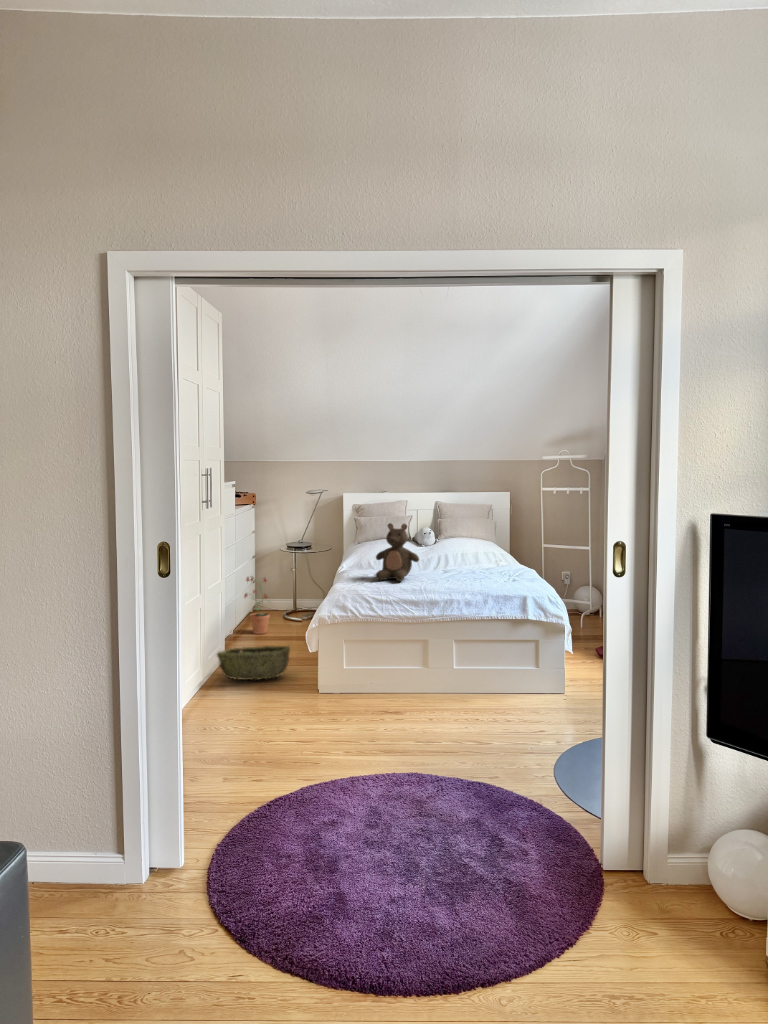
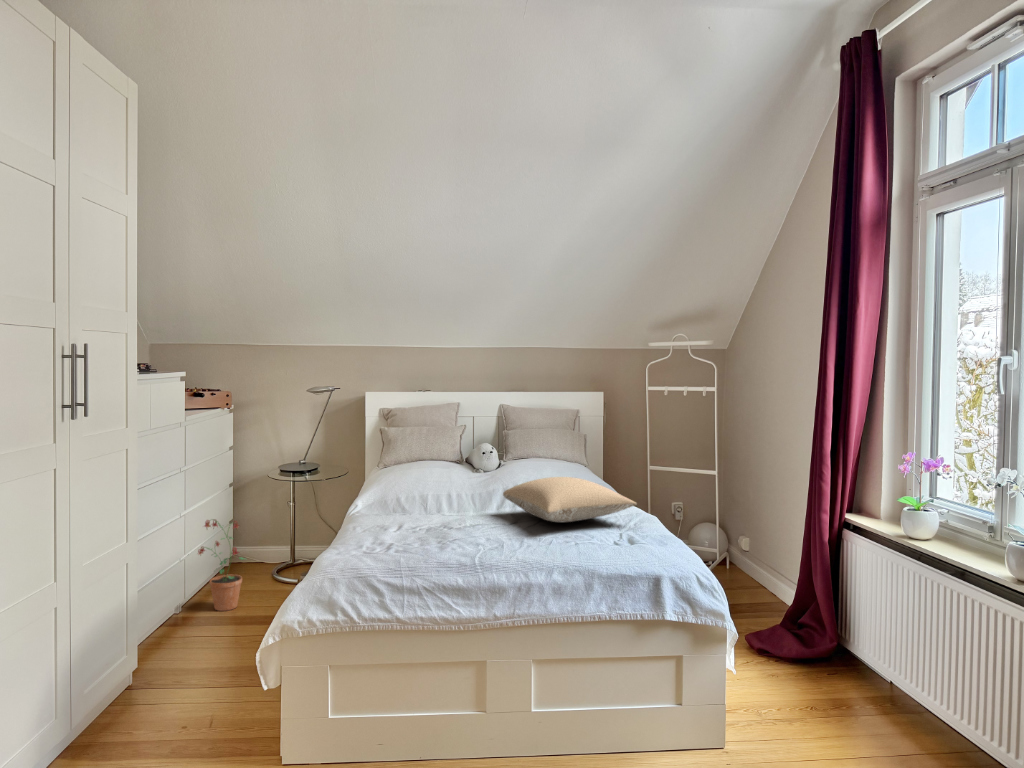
stuffed bear: present [376,523,419,581] -> none [397,443,472,545]
pillow: none [438,546,520,572] -> present [503,477,637,522]
woven basket: present [217,646,290,680] -> none [92,659,242,736]

